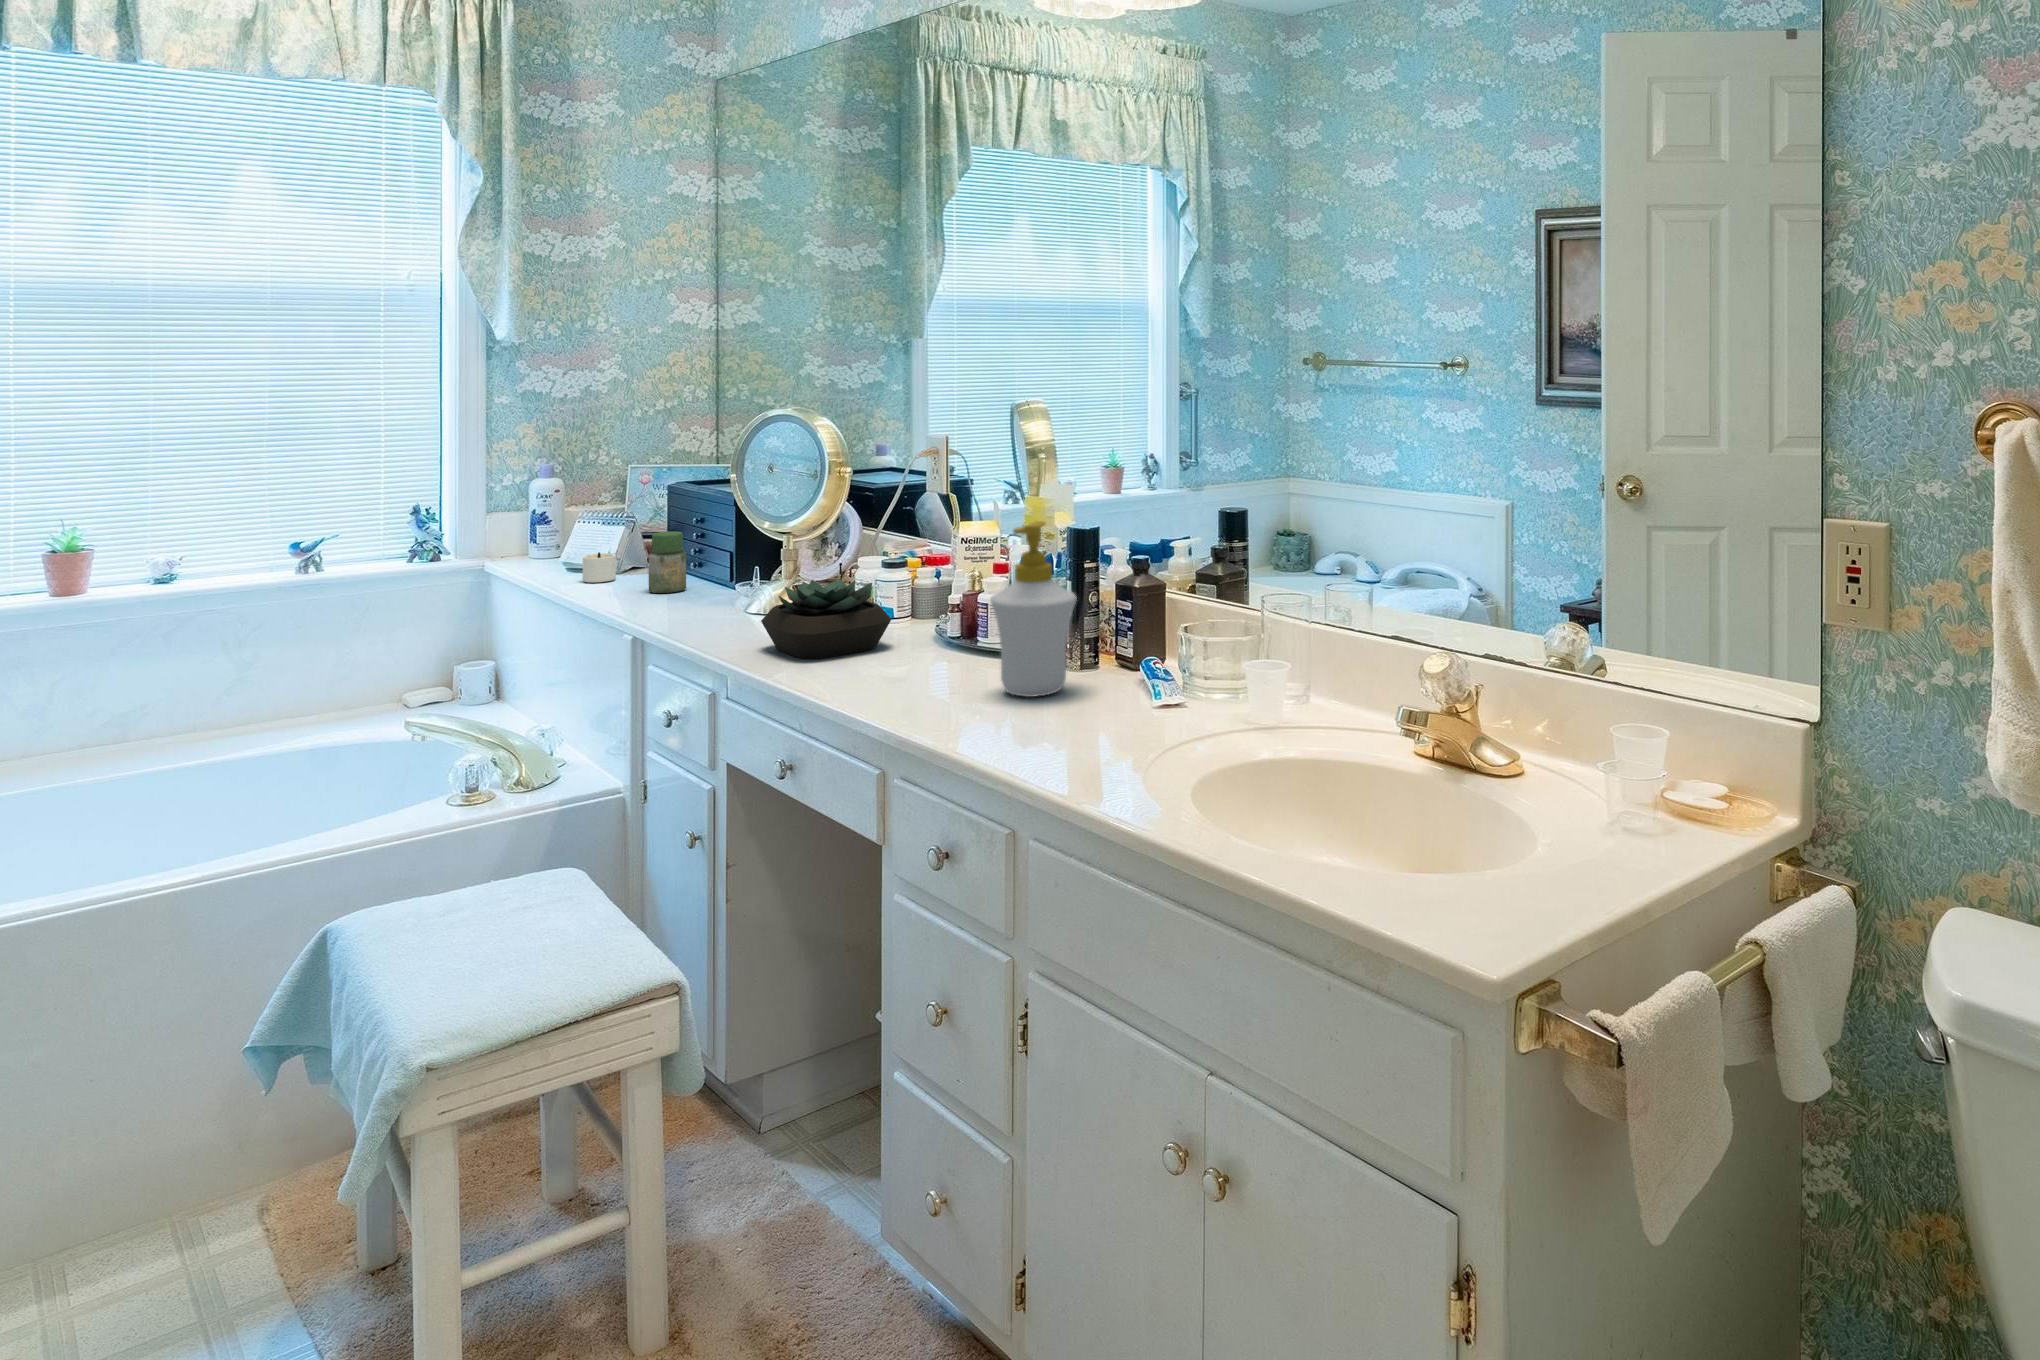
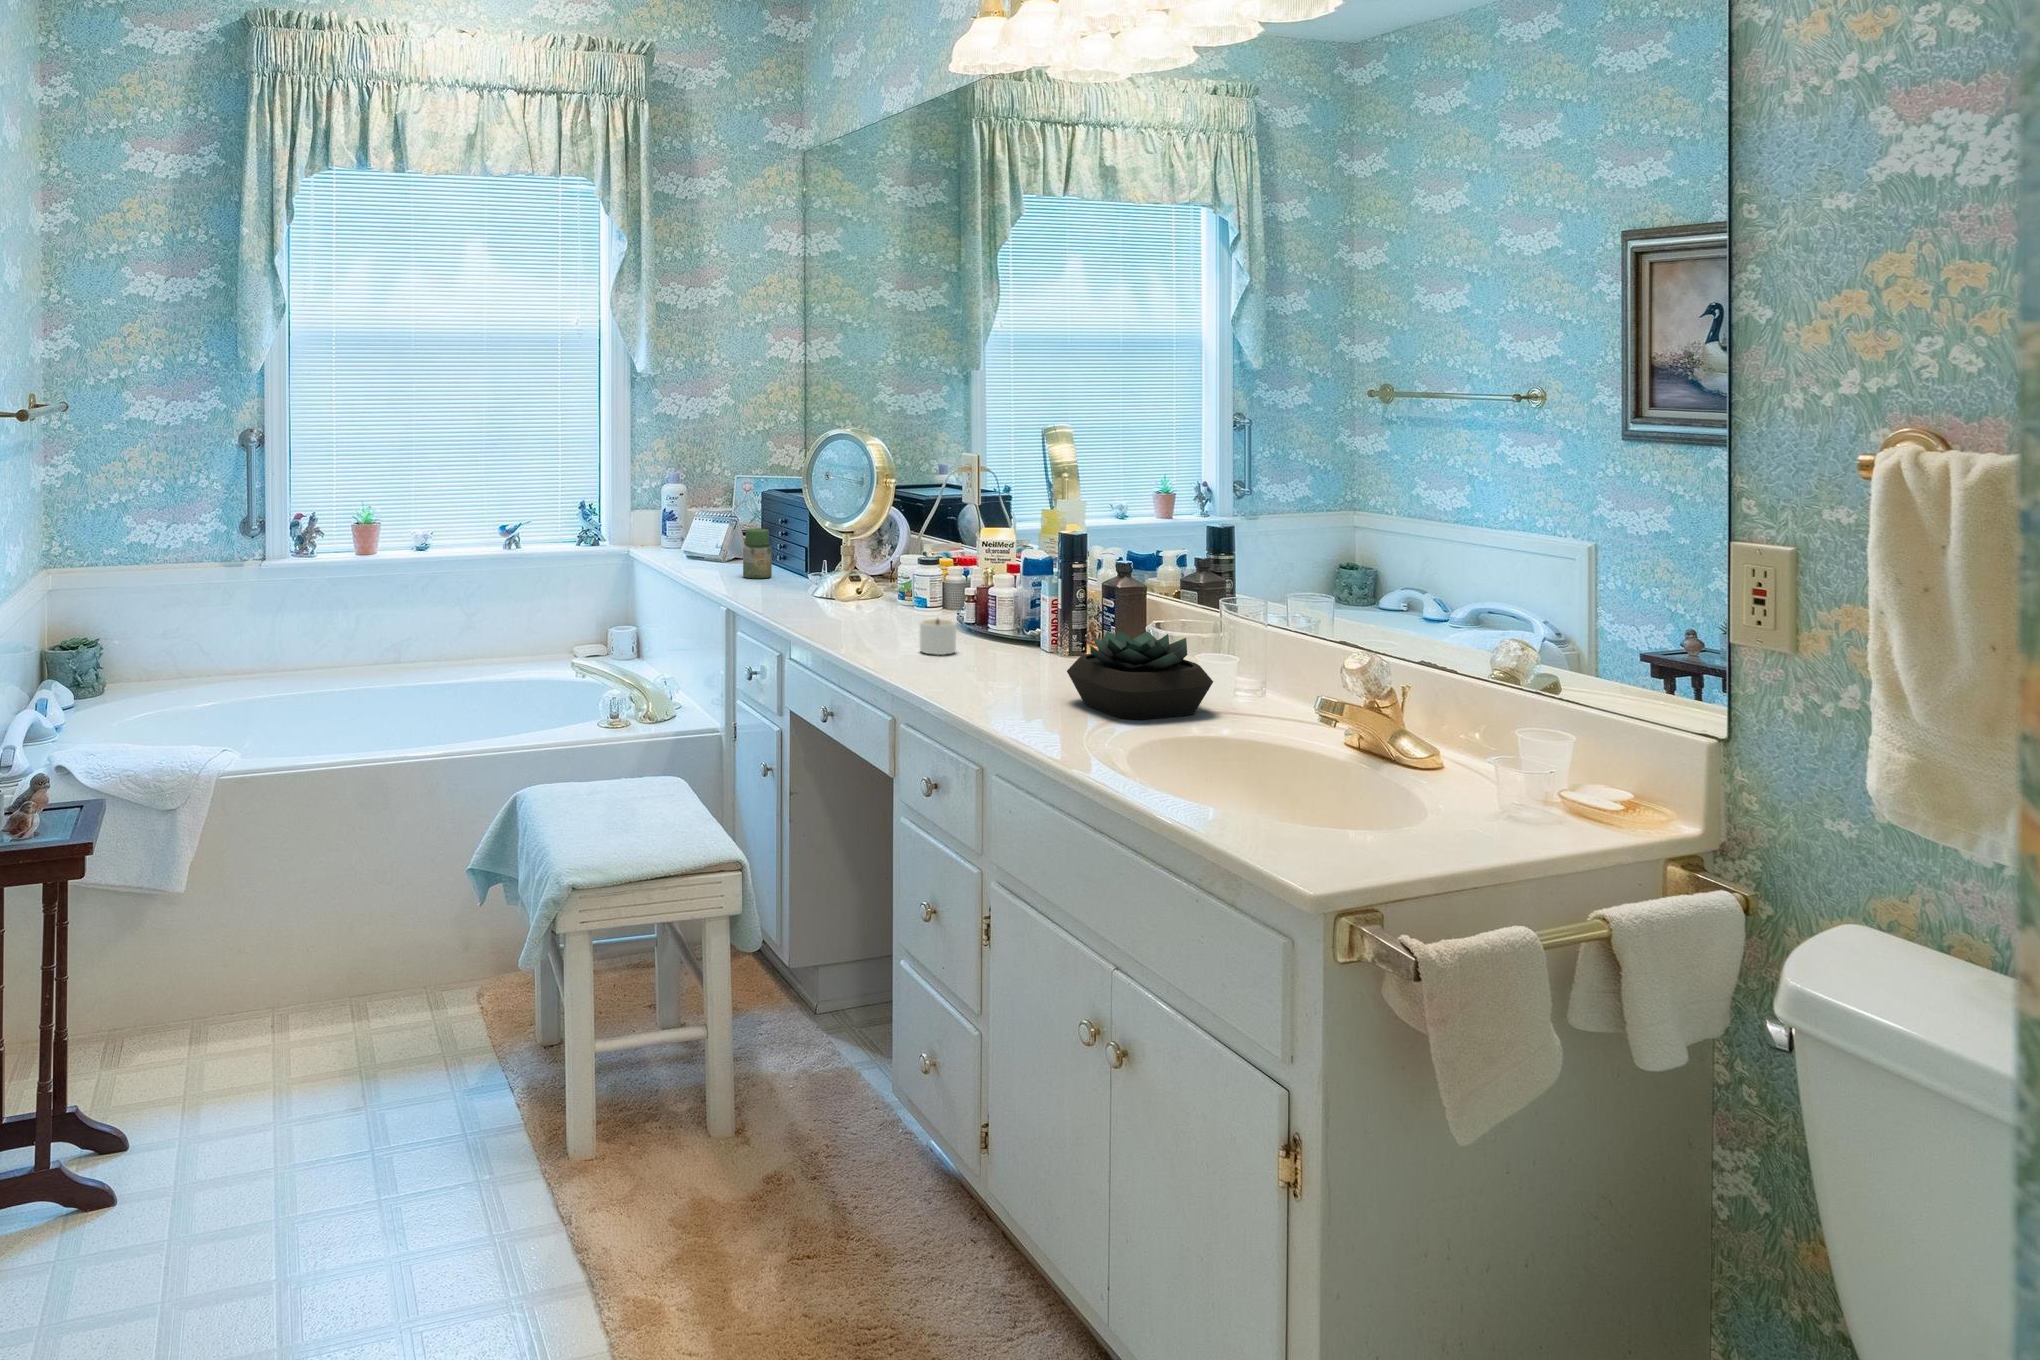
soap bottle: present [990,521,1077,697] -> none [985,524,1059,672]
candle: present [583,552,616,582] -> present [920,619,956,655]
succulent plant: present [761,579,891,659] -> present [1067,630,1213,720]

